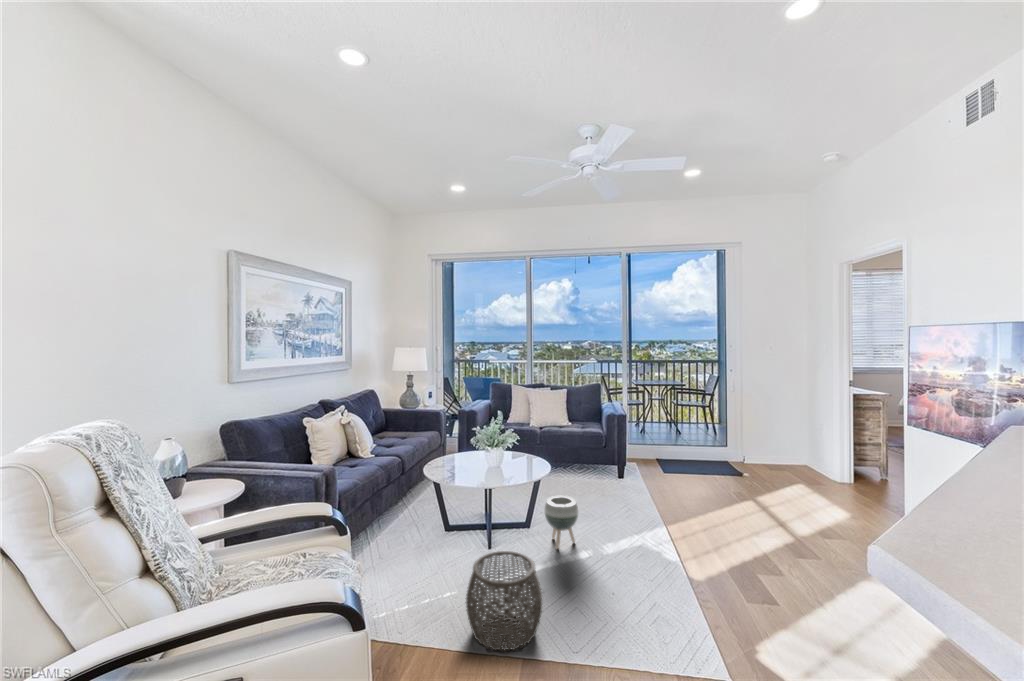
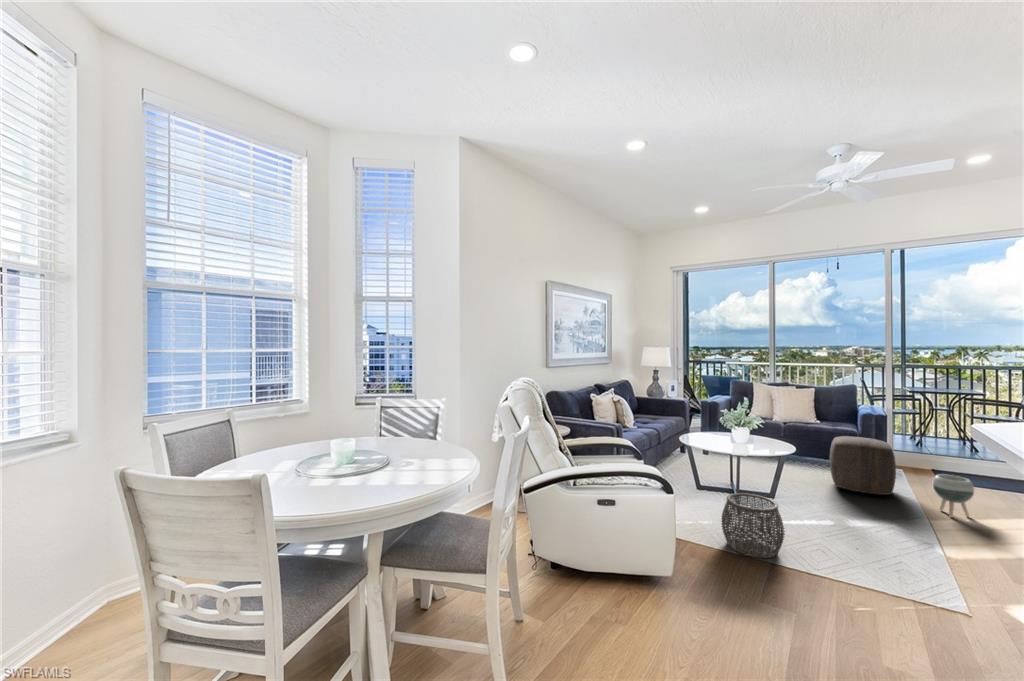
ottoman: none [581,439,635,499] -> present [830,436,896,495]
planter: present [544,496,579,549] -> present [932,474,974,517]

